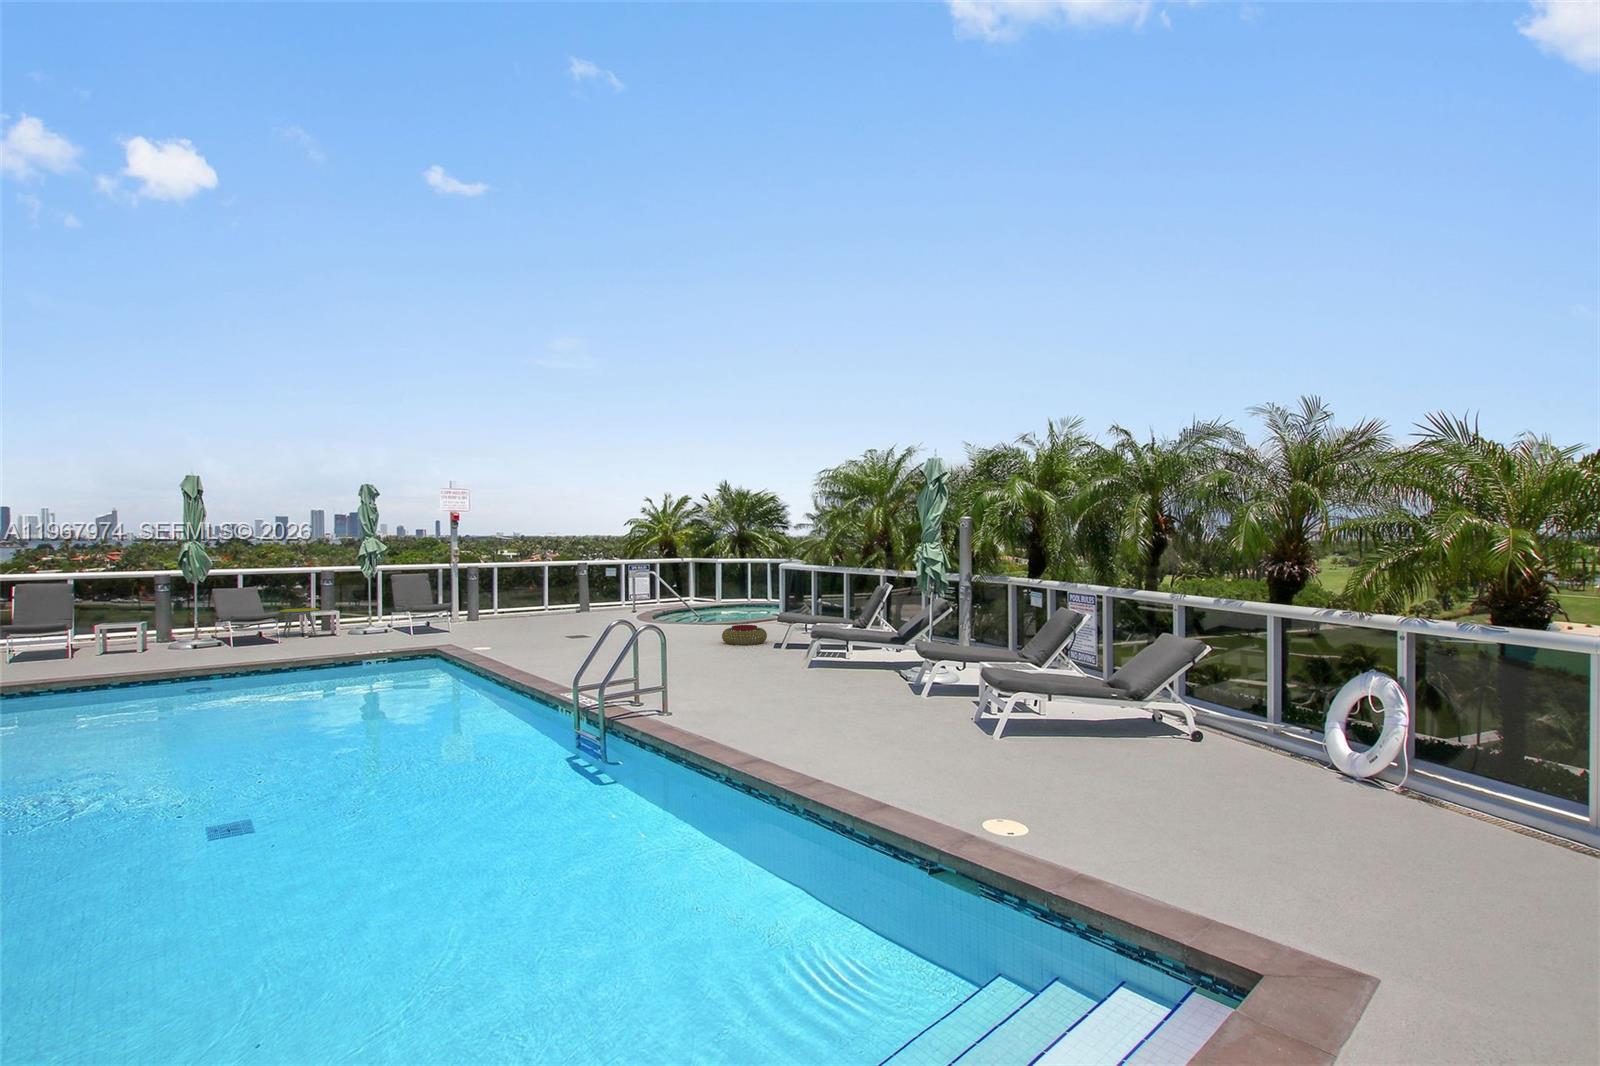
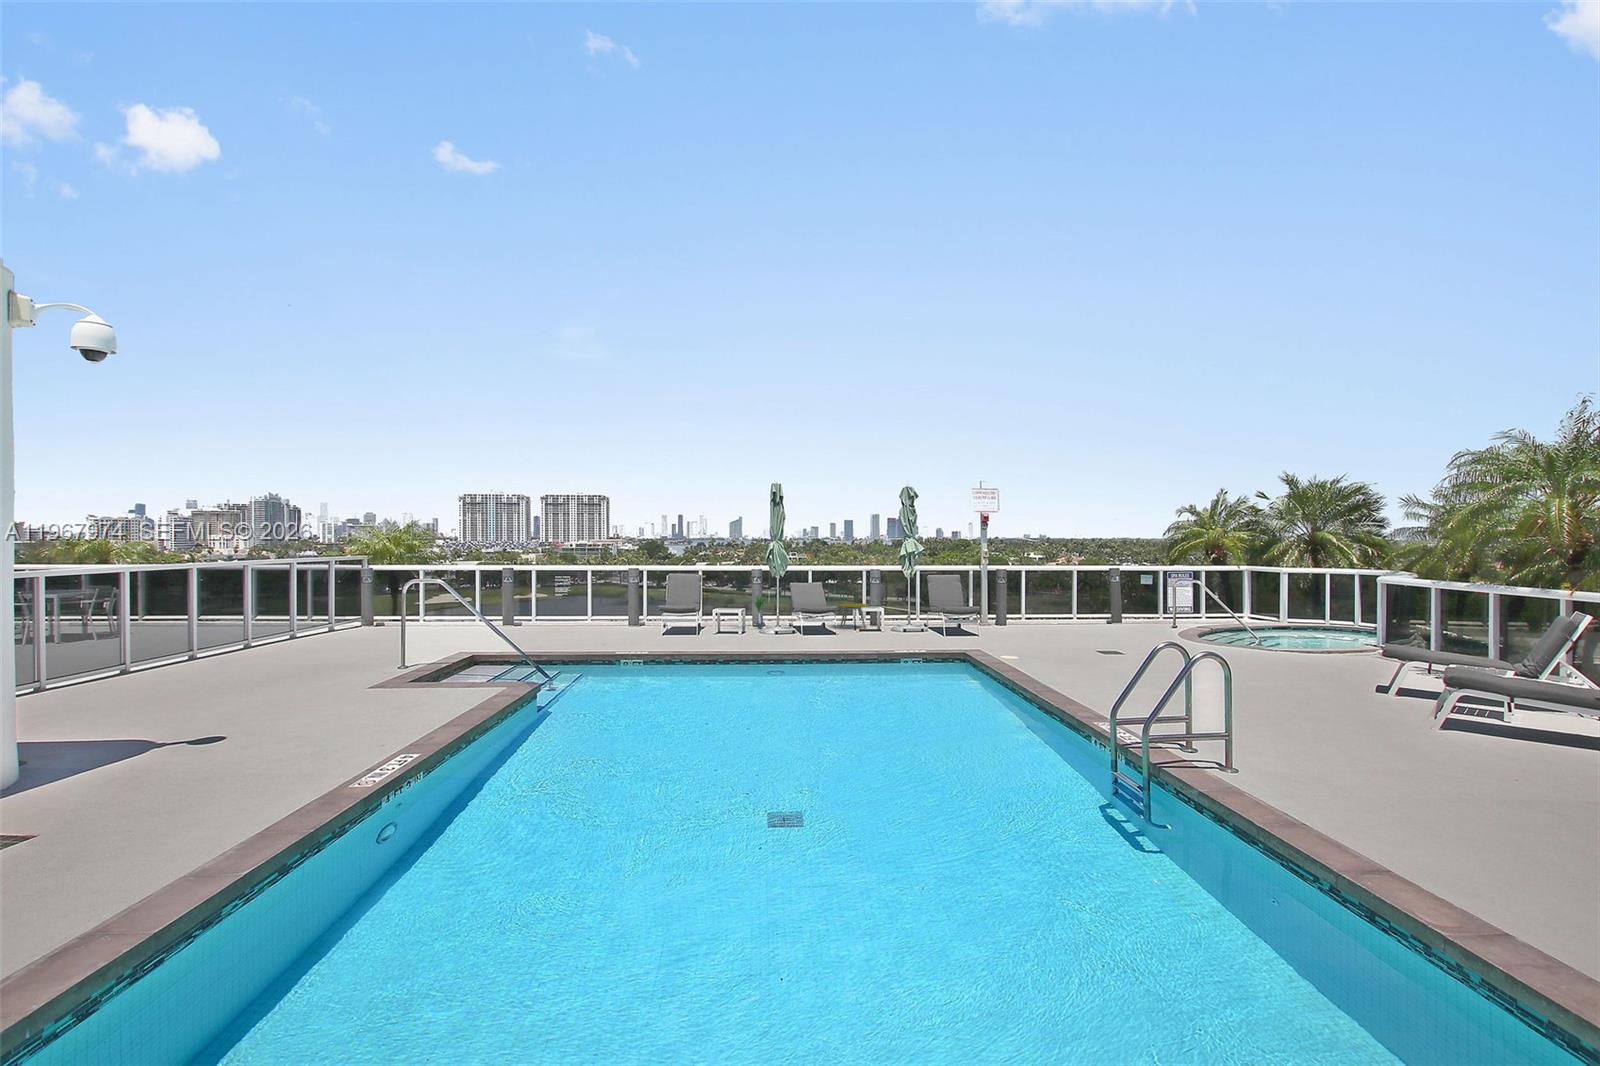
potted plant: none [149,599,186,645] -> present [754,595,764,629]
pouf: present [722,625,767,645] -> none [1295,655,1363,682]

